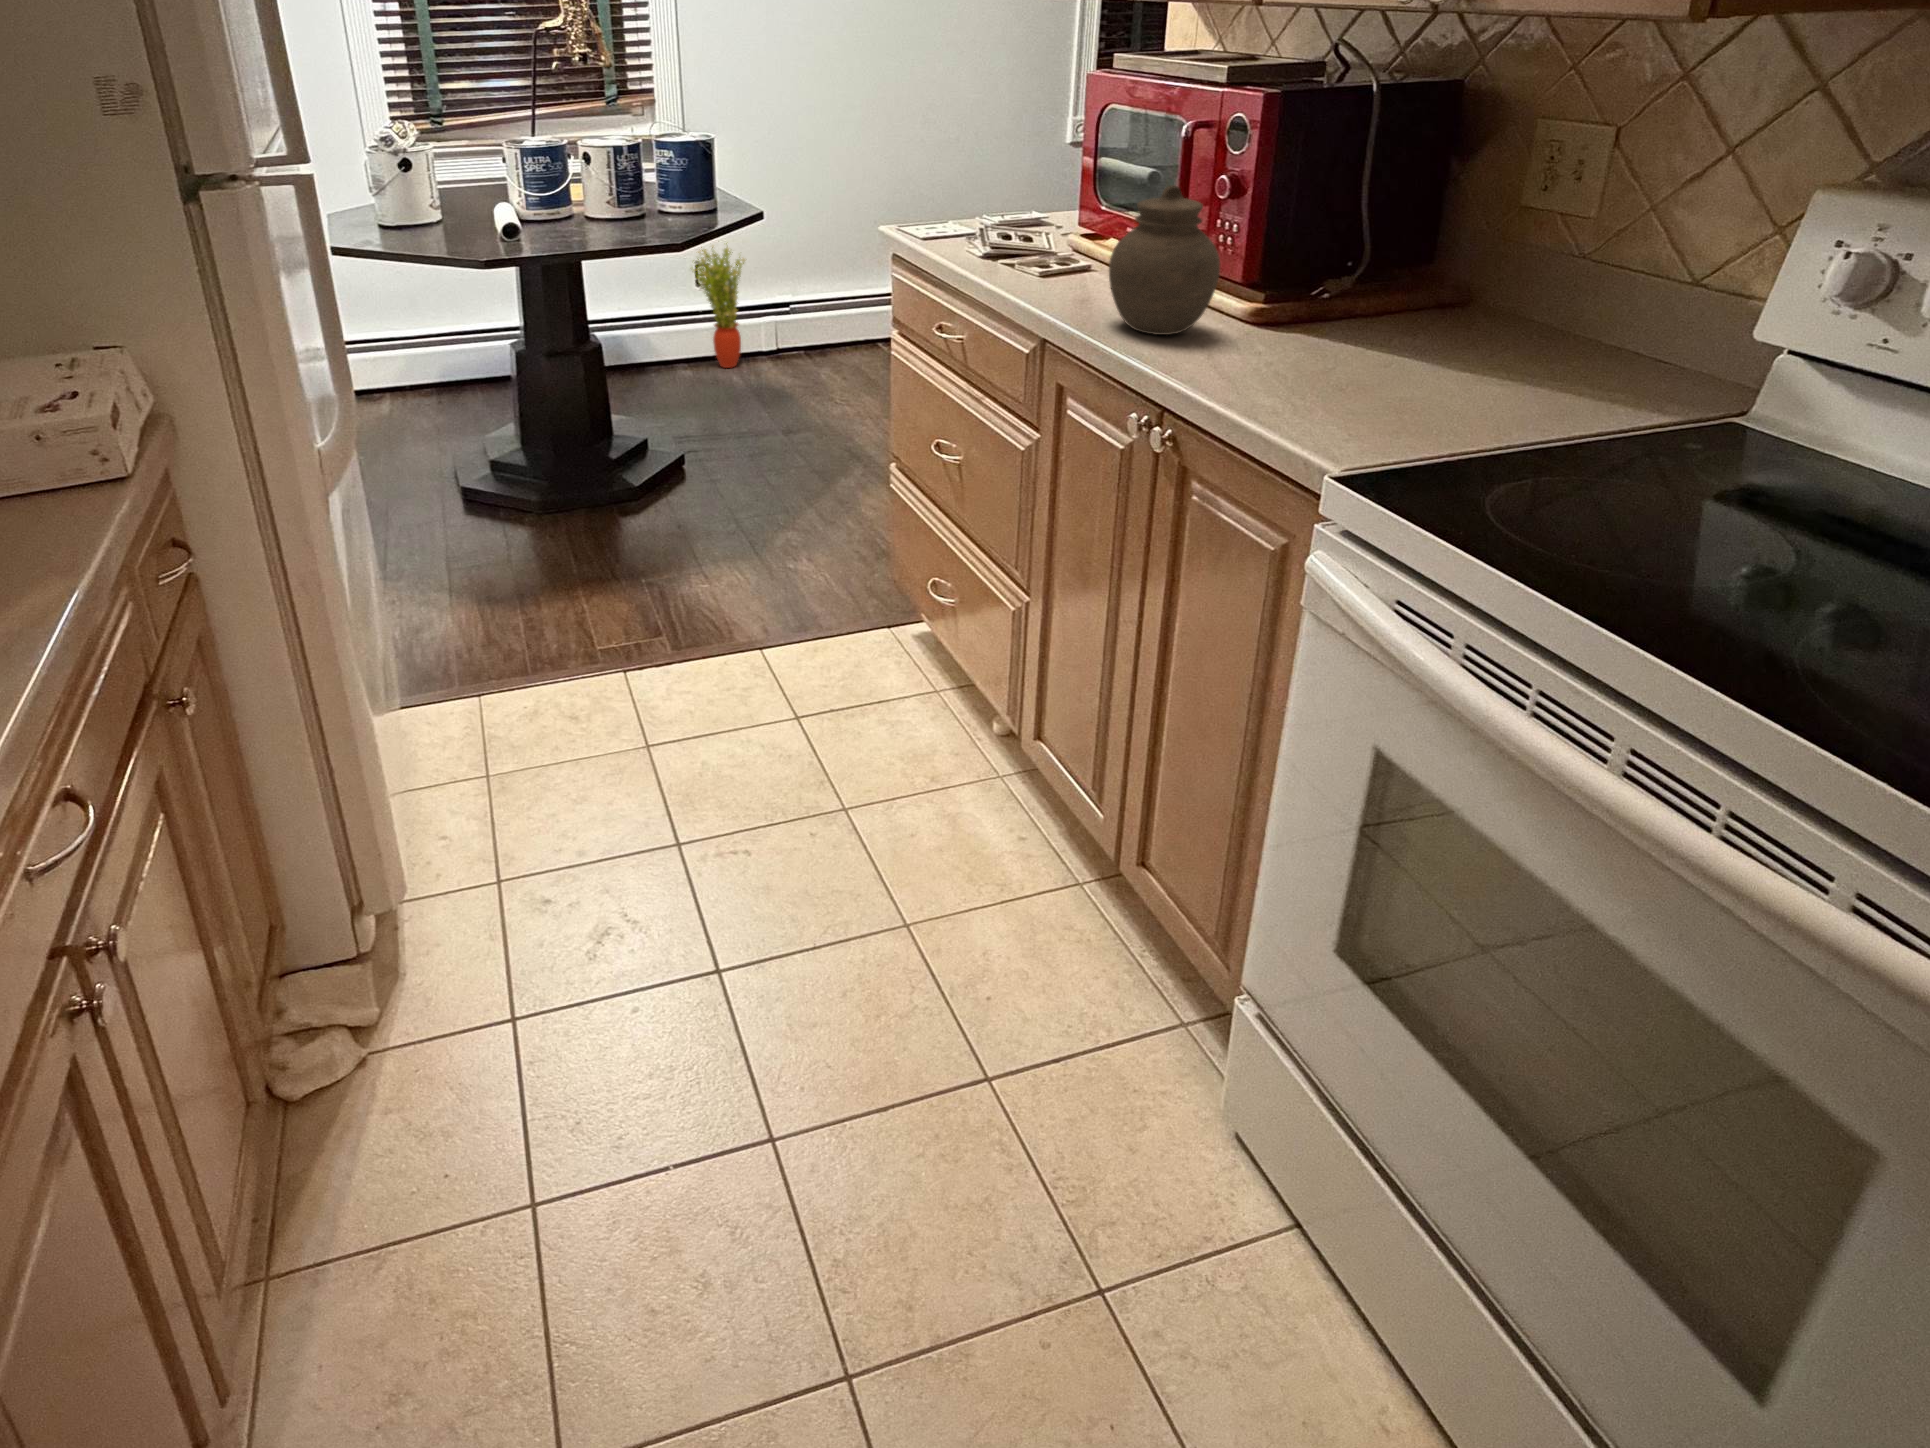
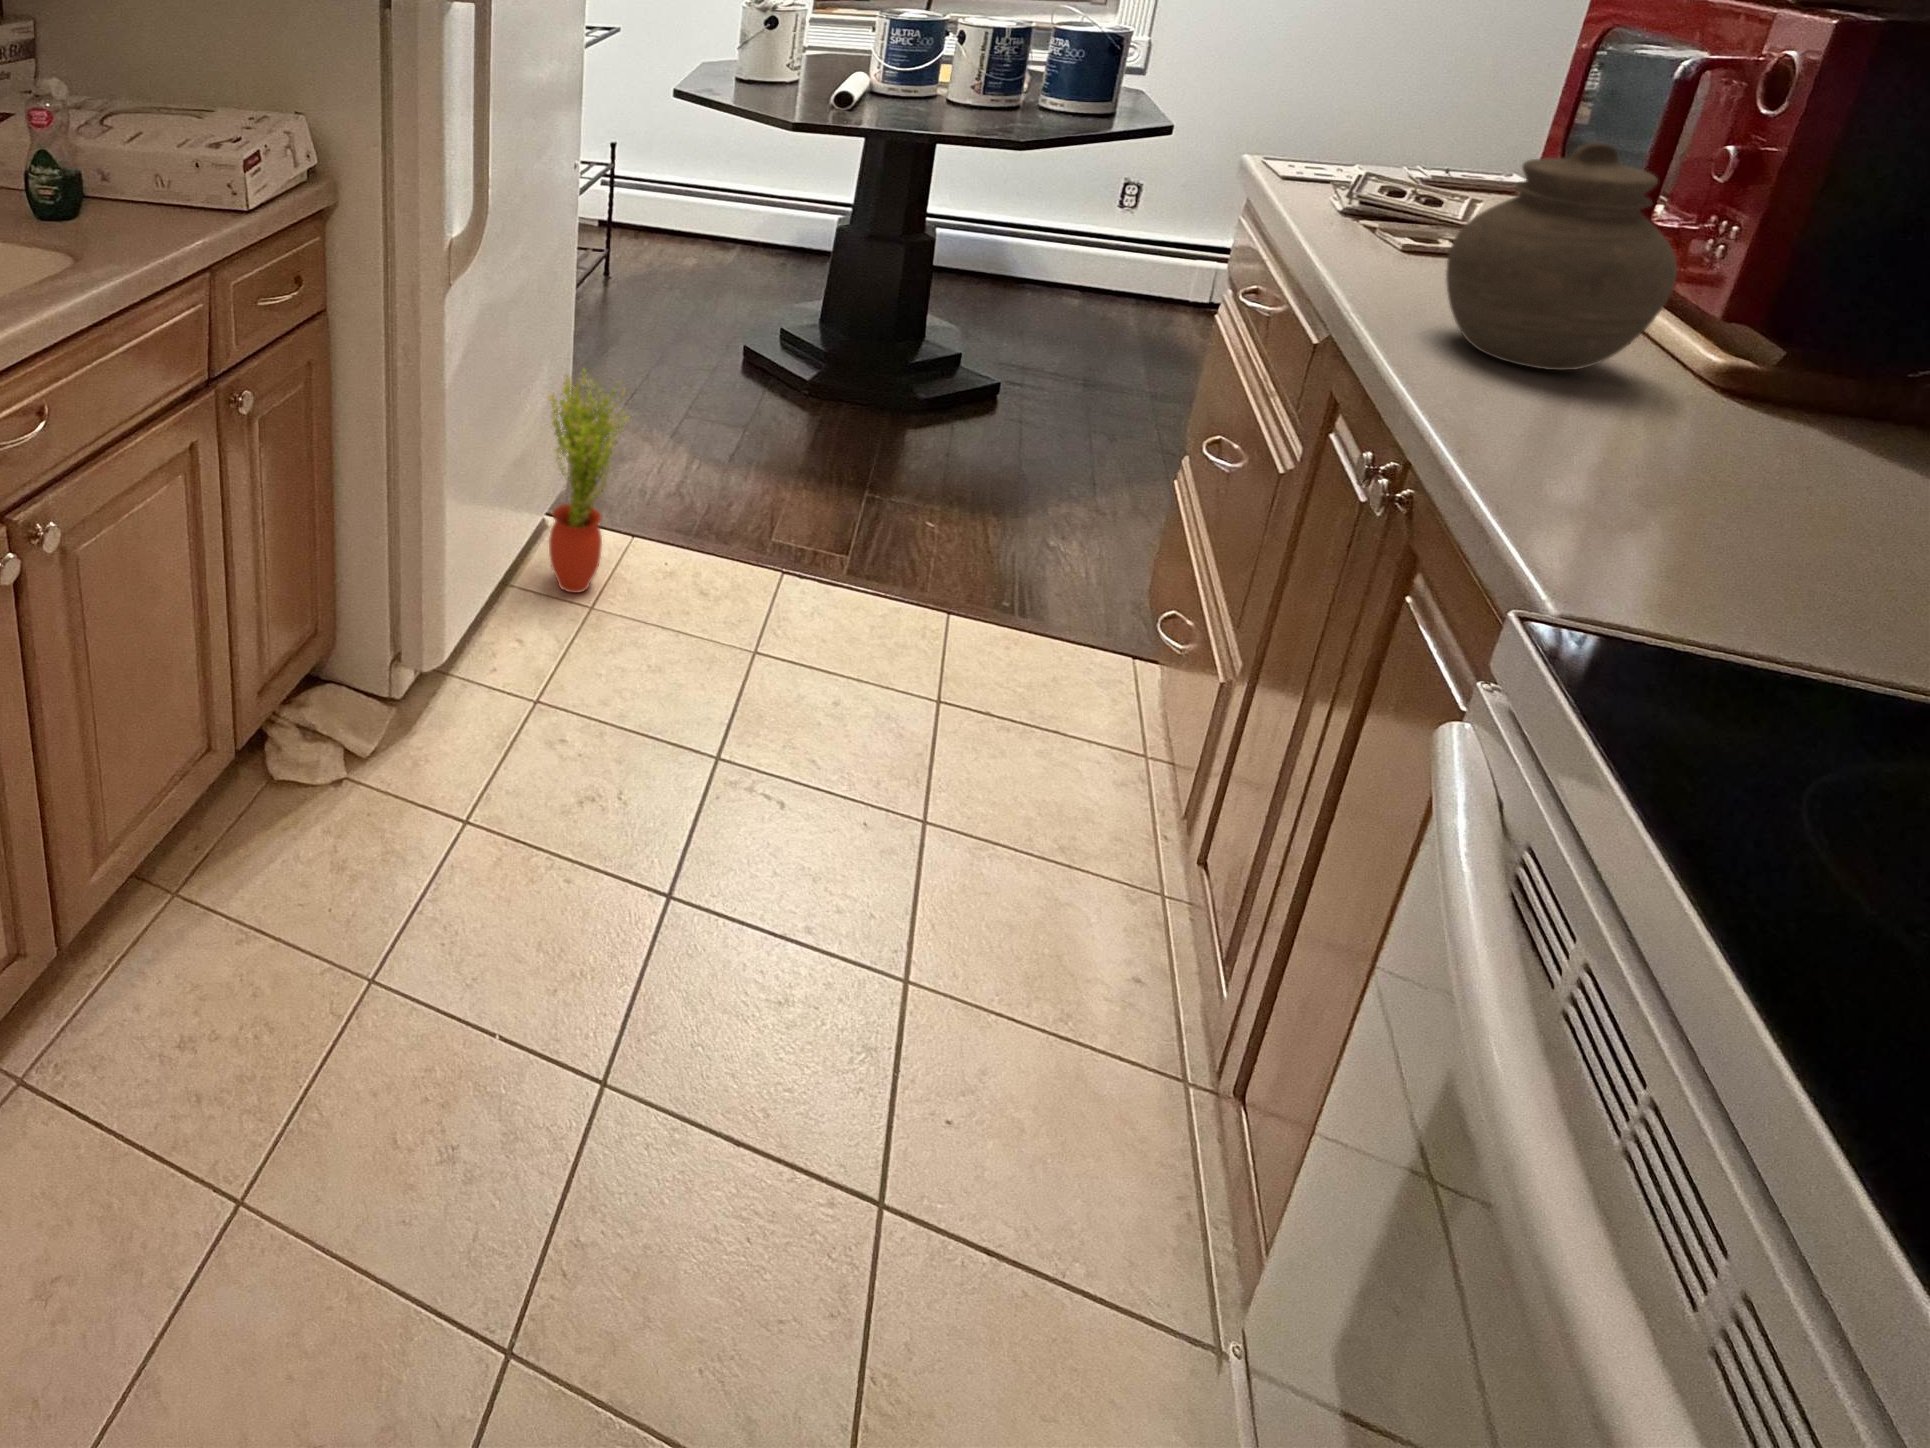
potted plant: present [693,243,745,368] -> present [548,376,630,593]

